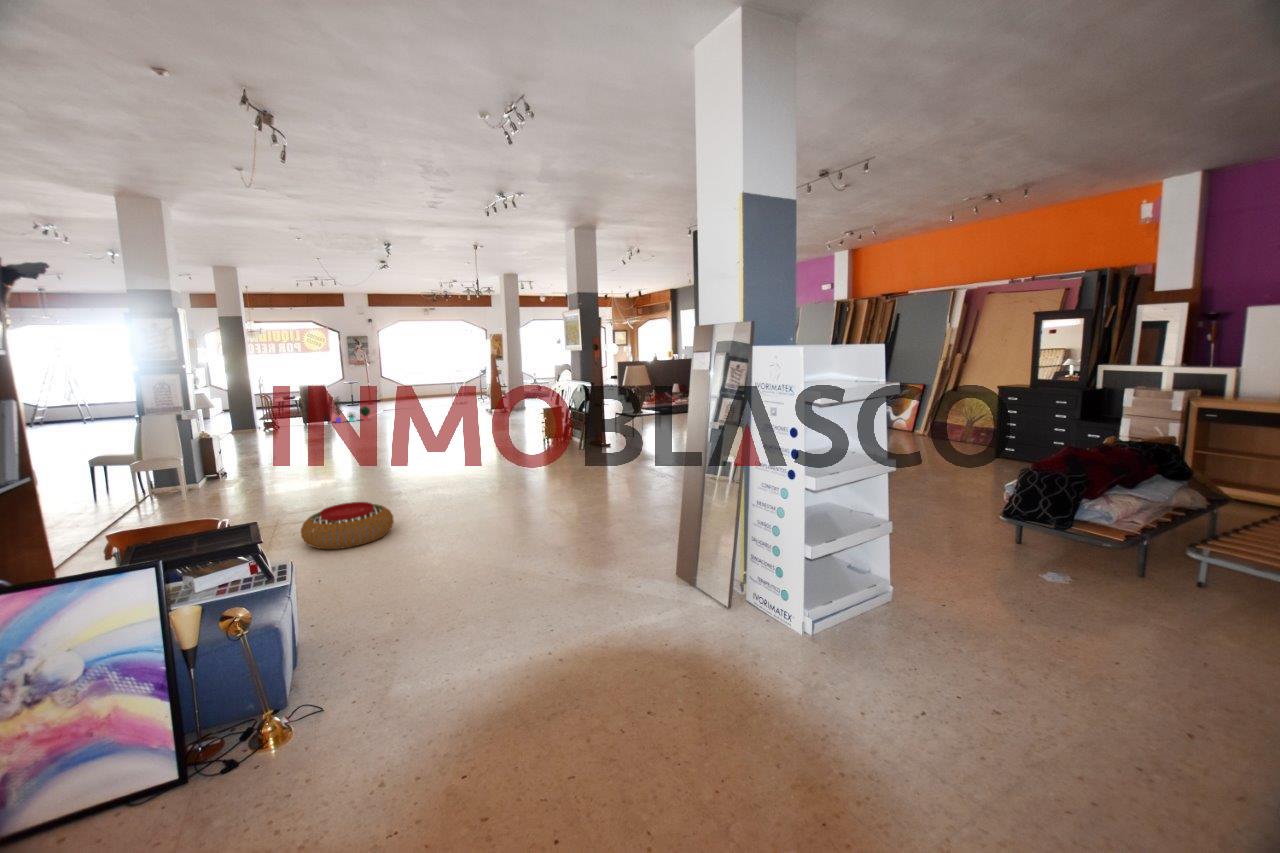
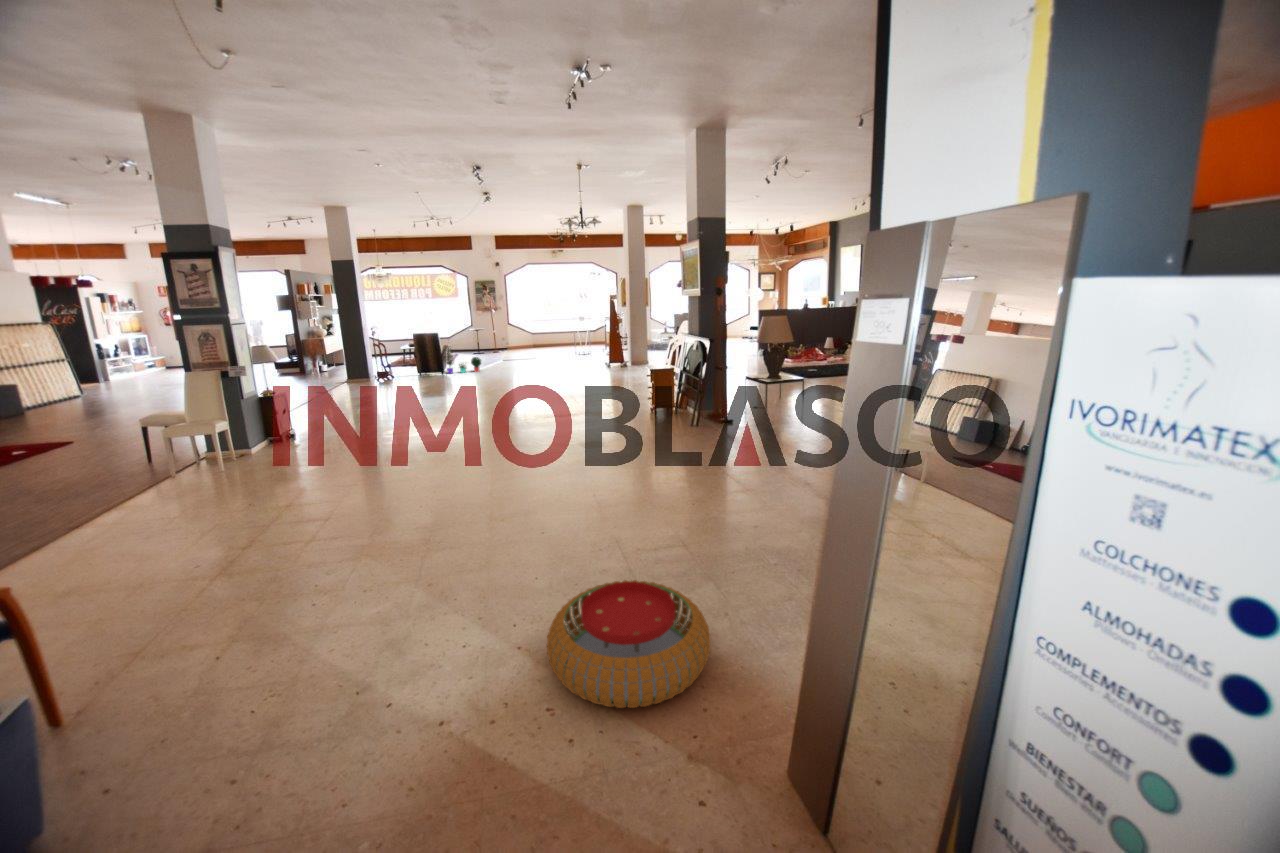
pouf: present [301,502,394,549] -> present [547,580,710,708]

